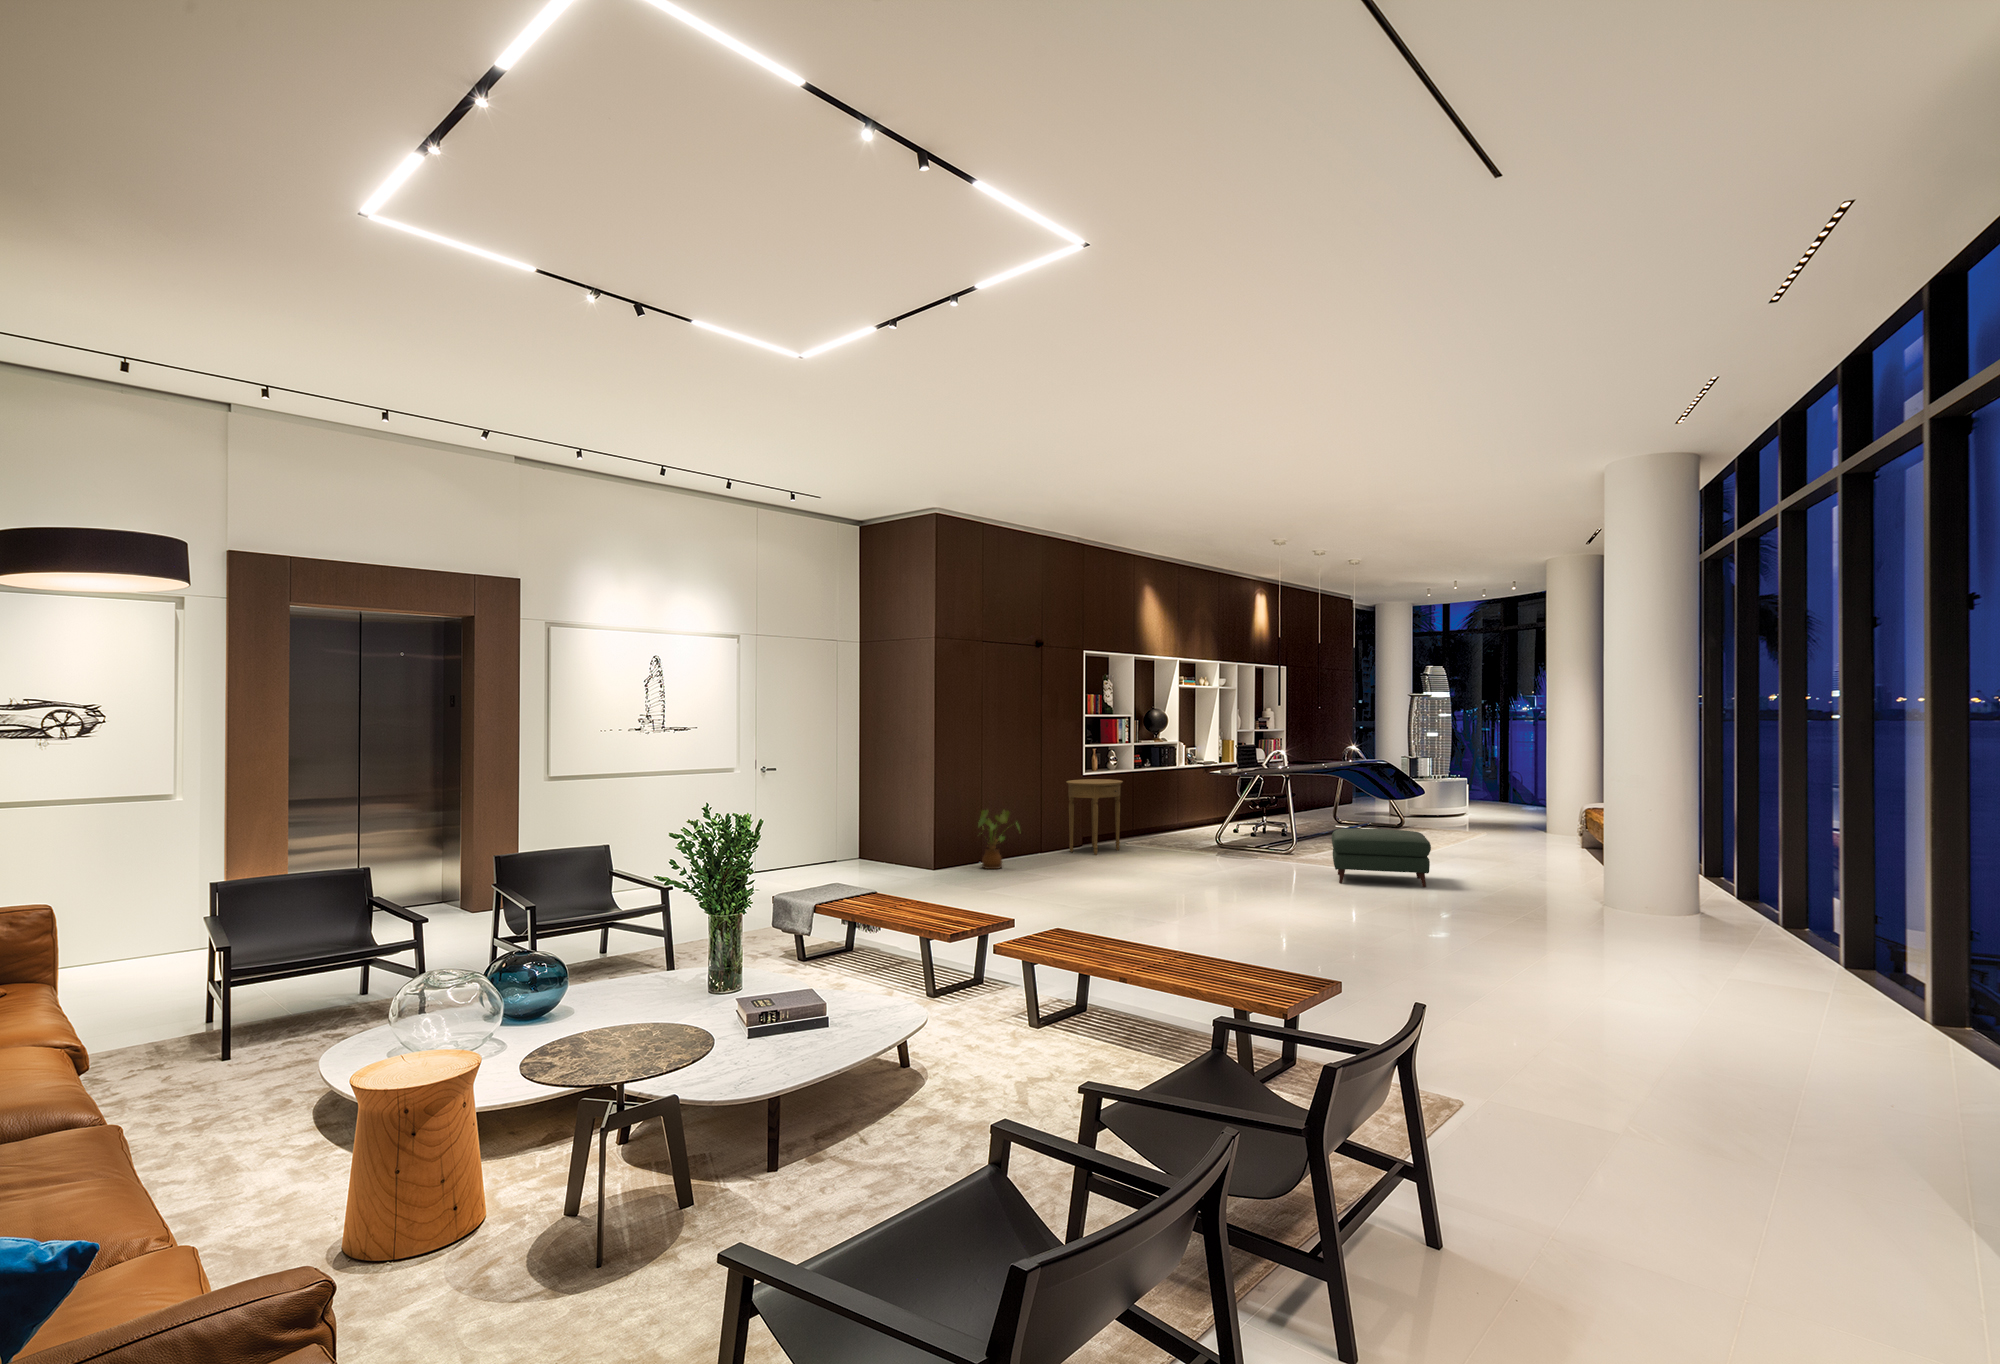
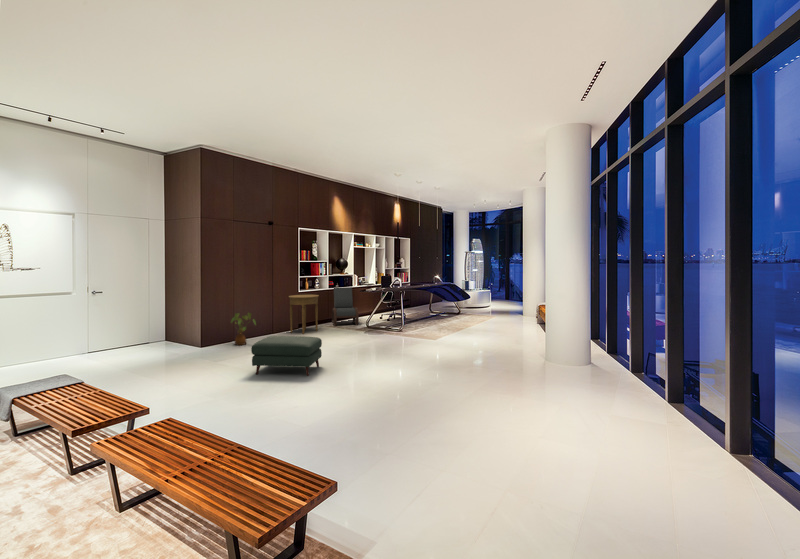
lounge chair: none [1138,767,1195,842] -> present [332,287,359,326]
ottoman: present [1332,828,1431,887] -> present [251,336,322,376]

